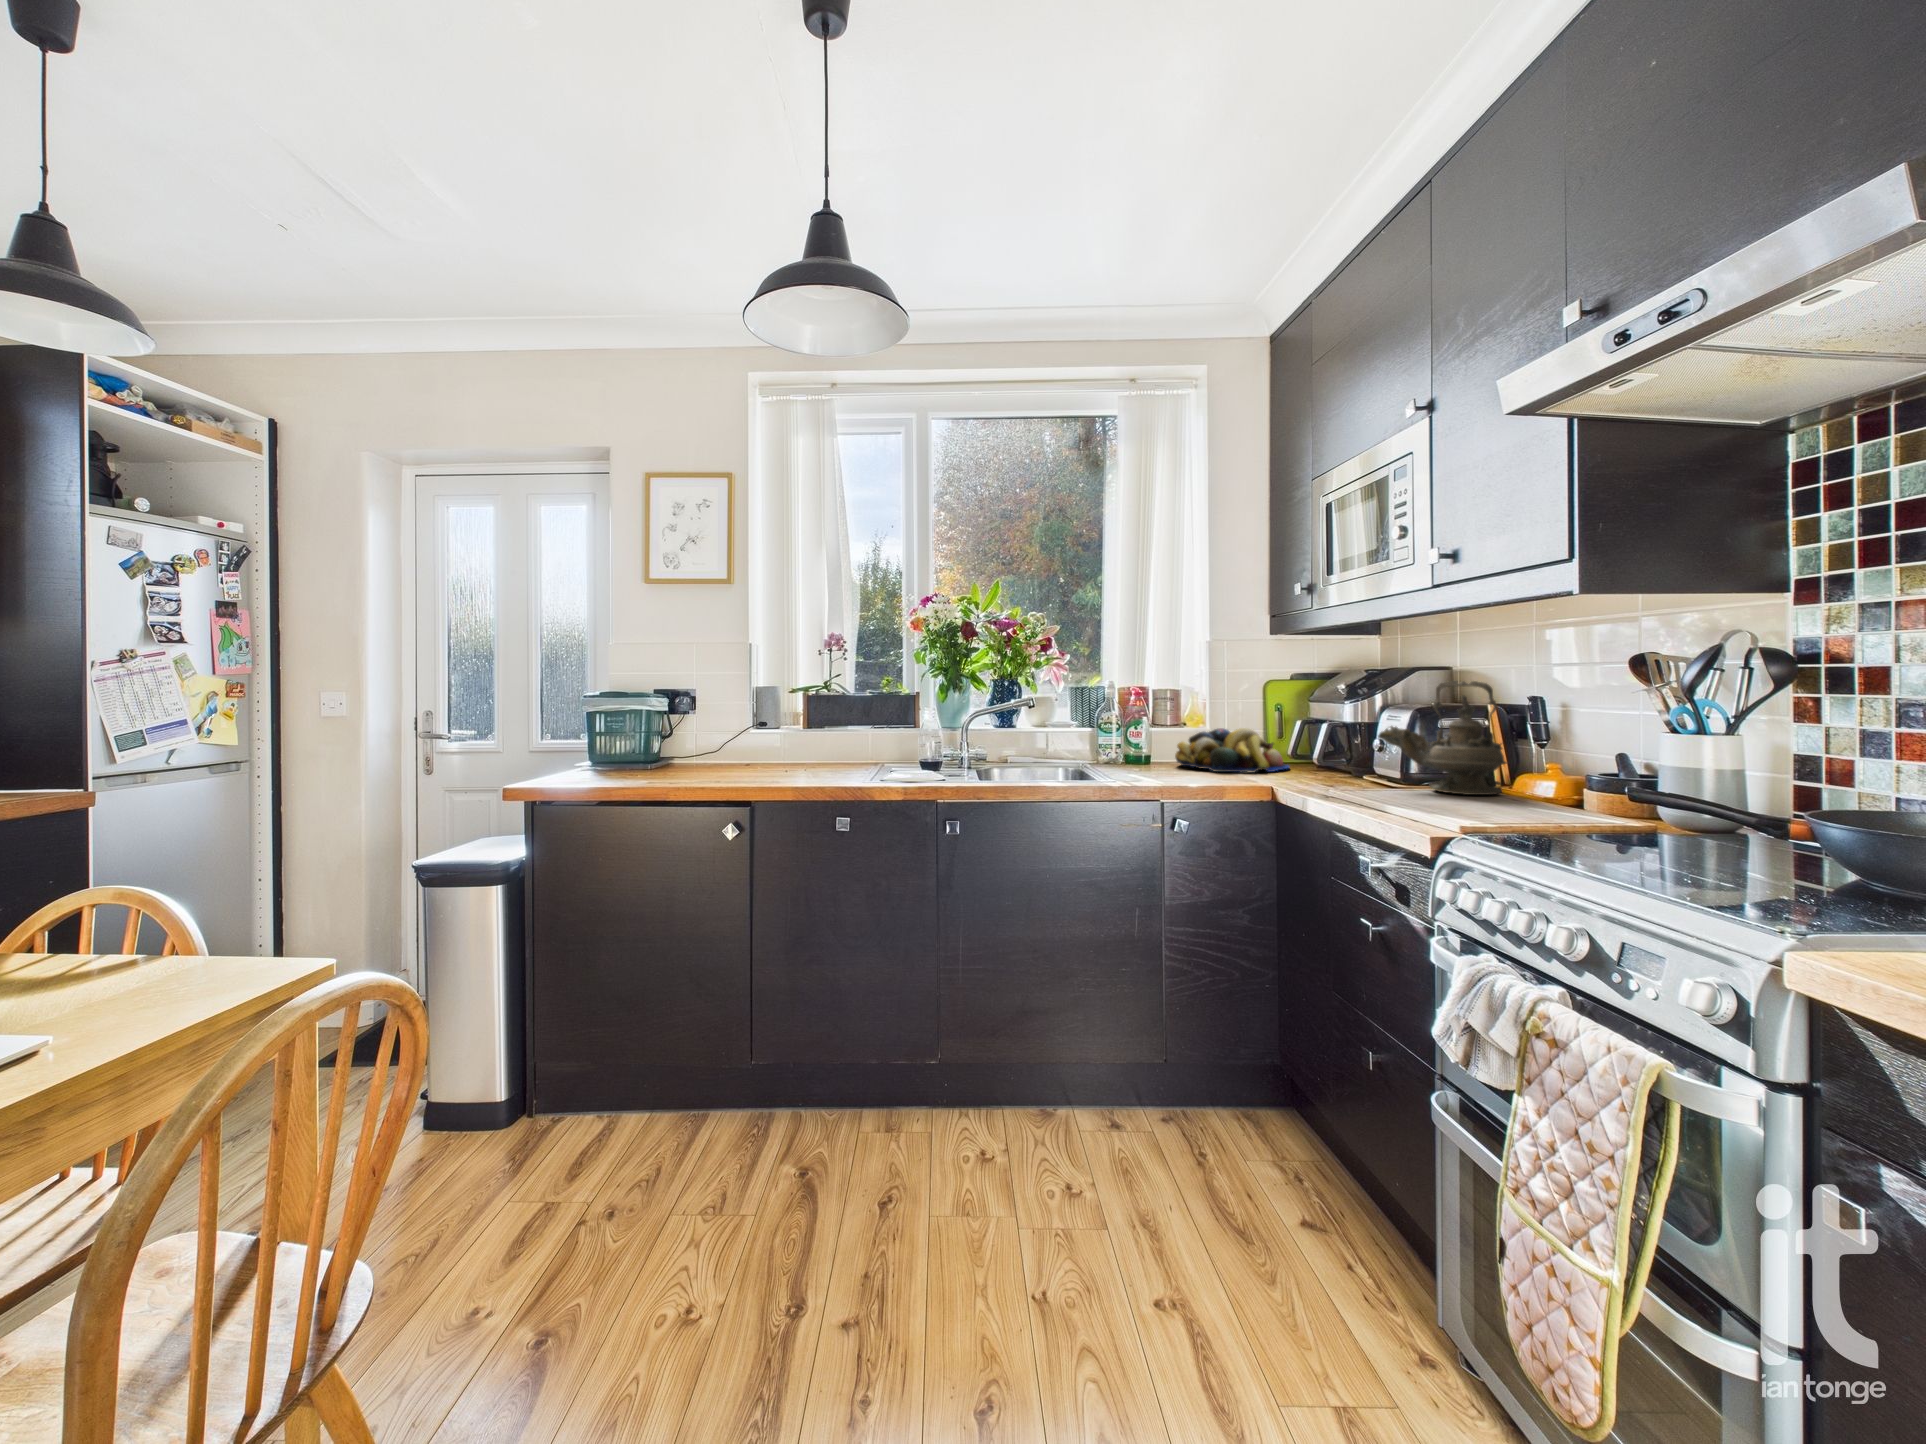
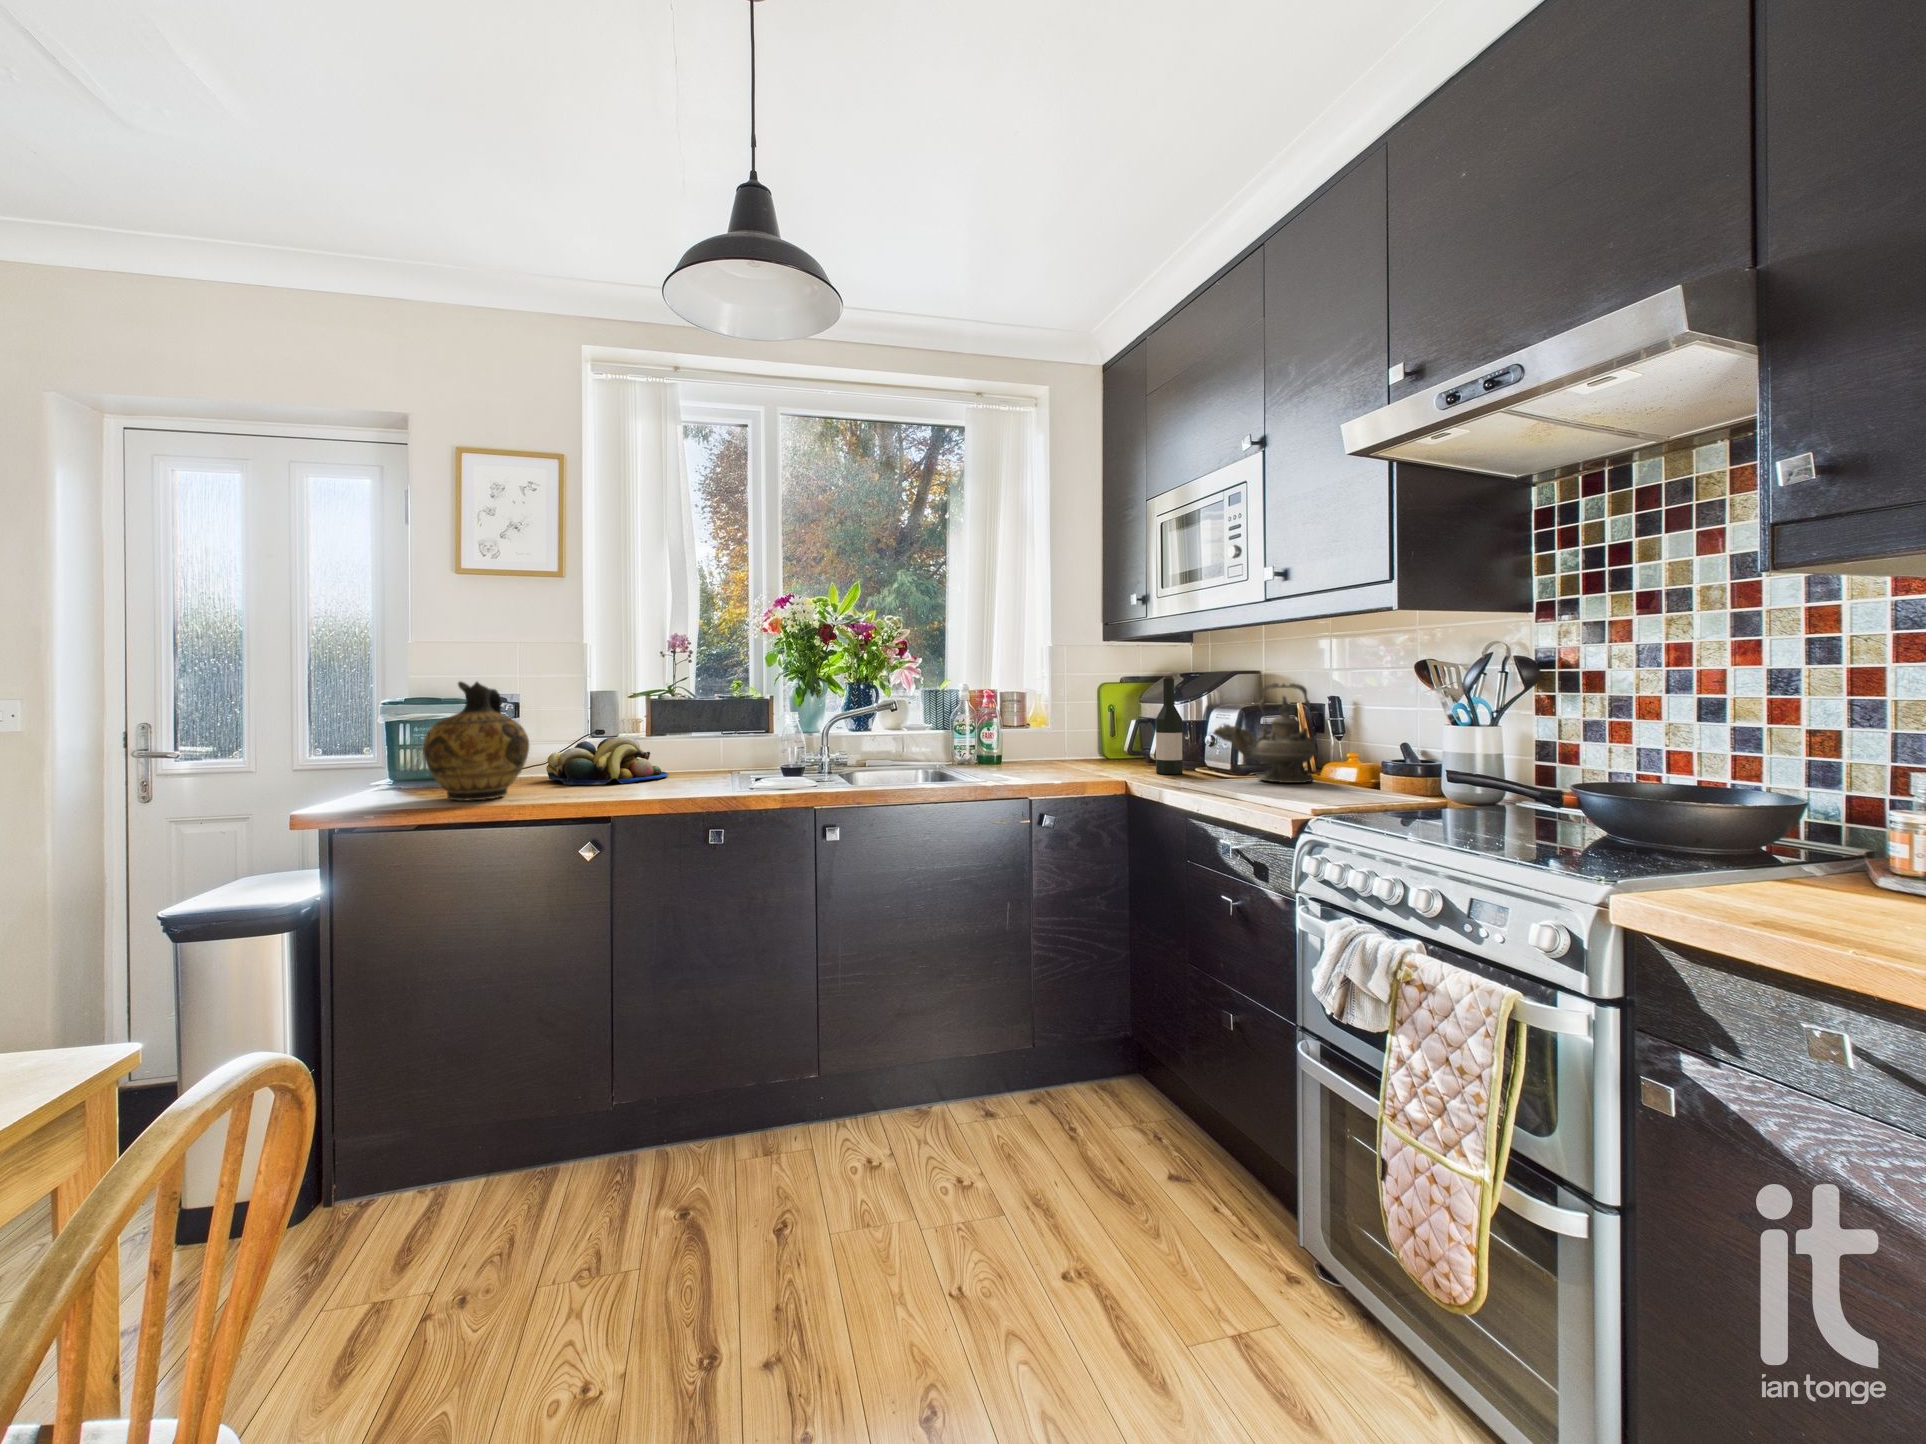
wine bottle: none [1316,673,1347,780] -> present [1156,676,1183,774]
ceramic jug: none [607,678,693,782] -> present [423,682,529,800]
fruit bowl: present [1175,728,1289,772] -> present [546,737,668,785]

